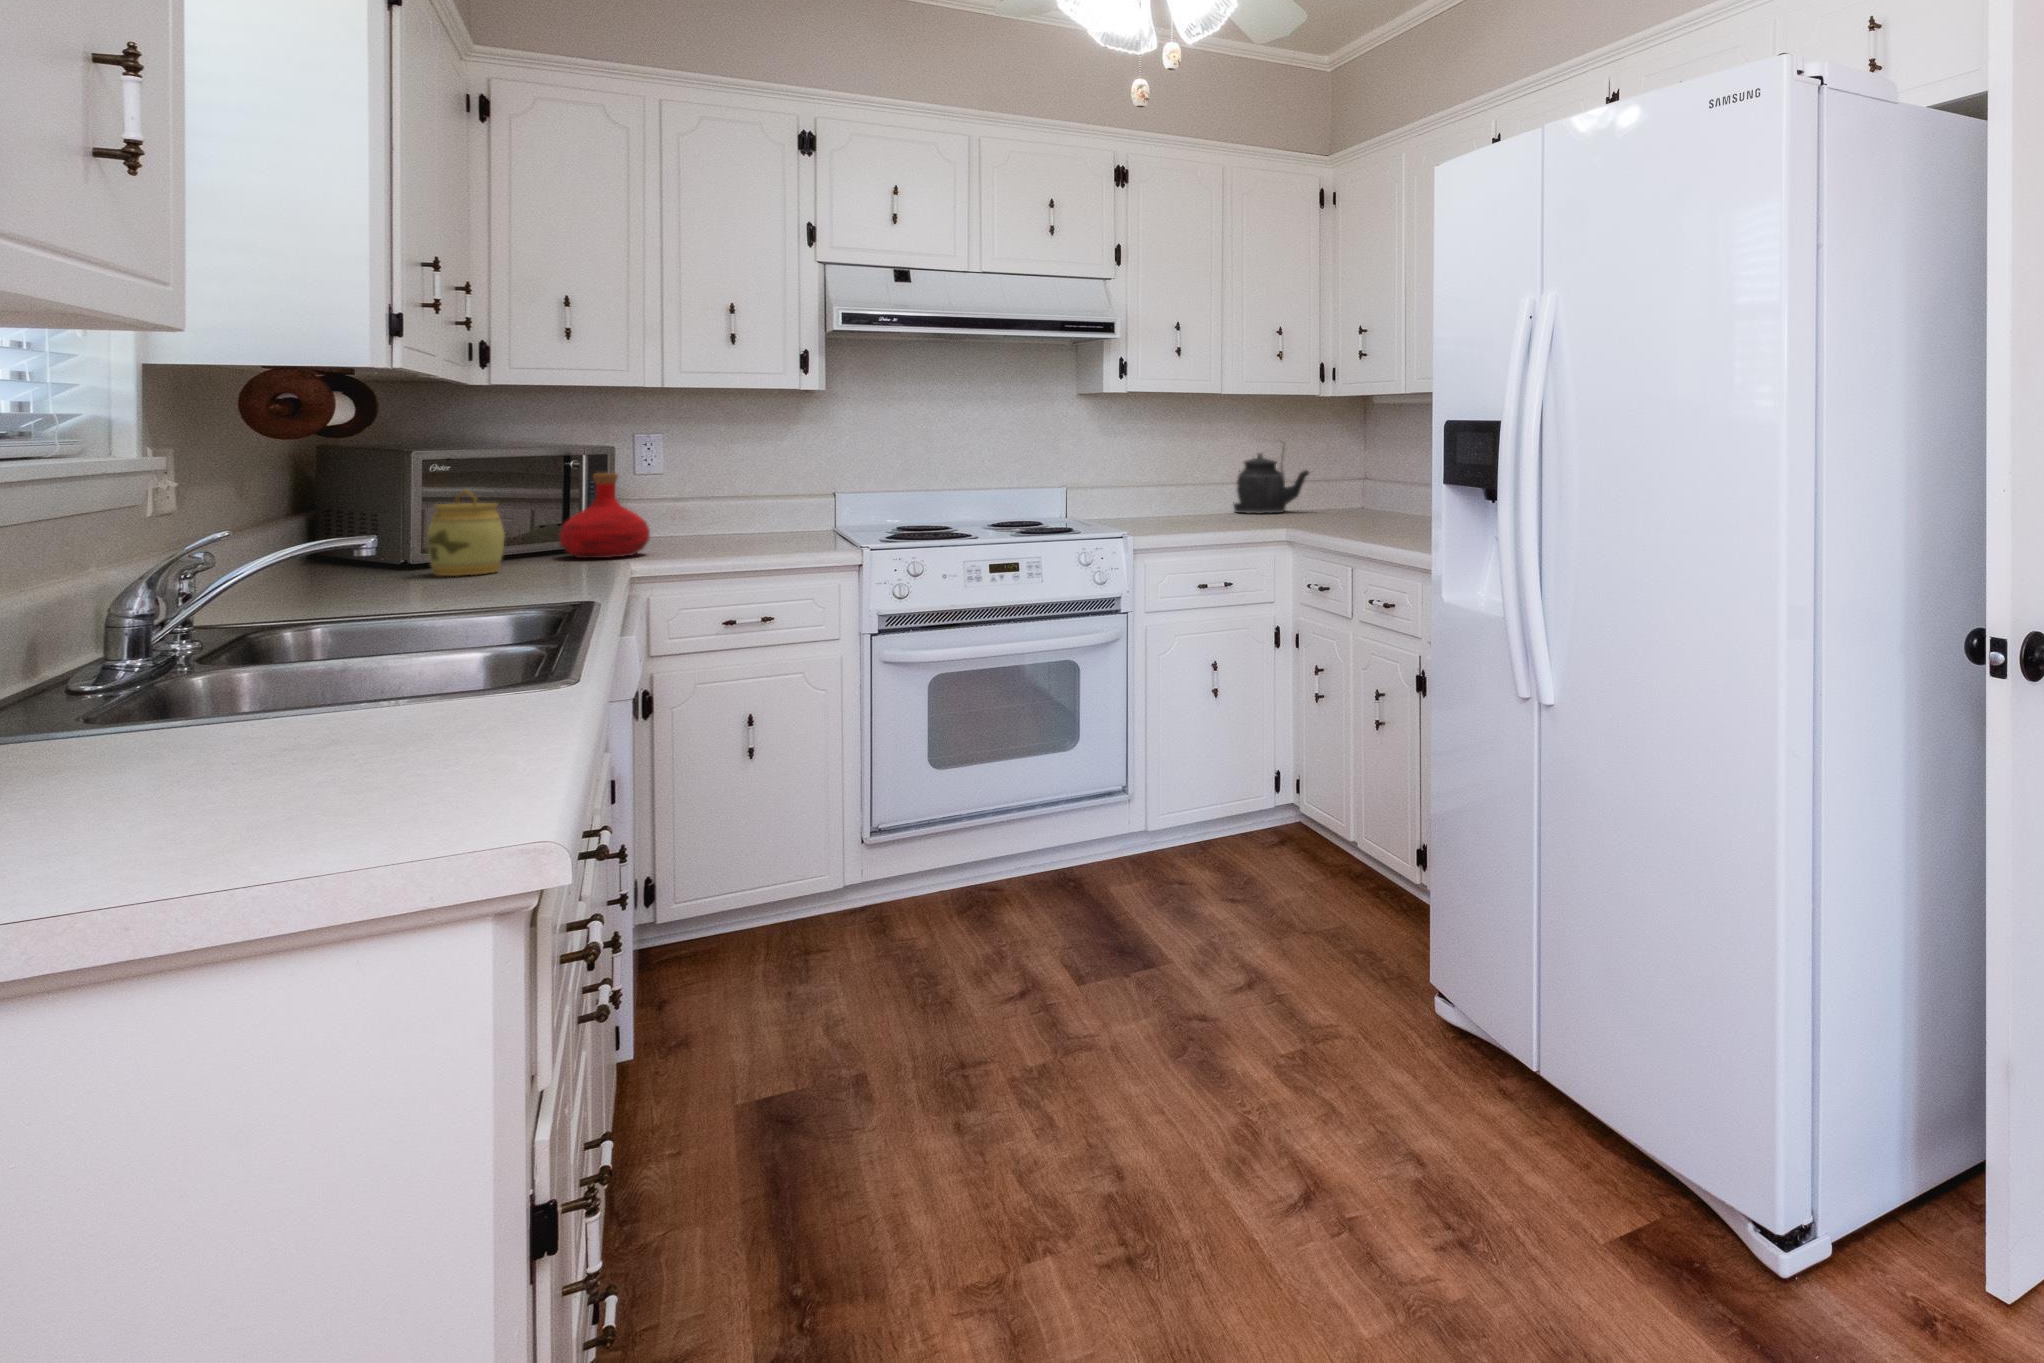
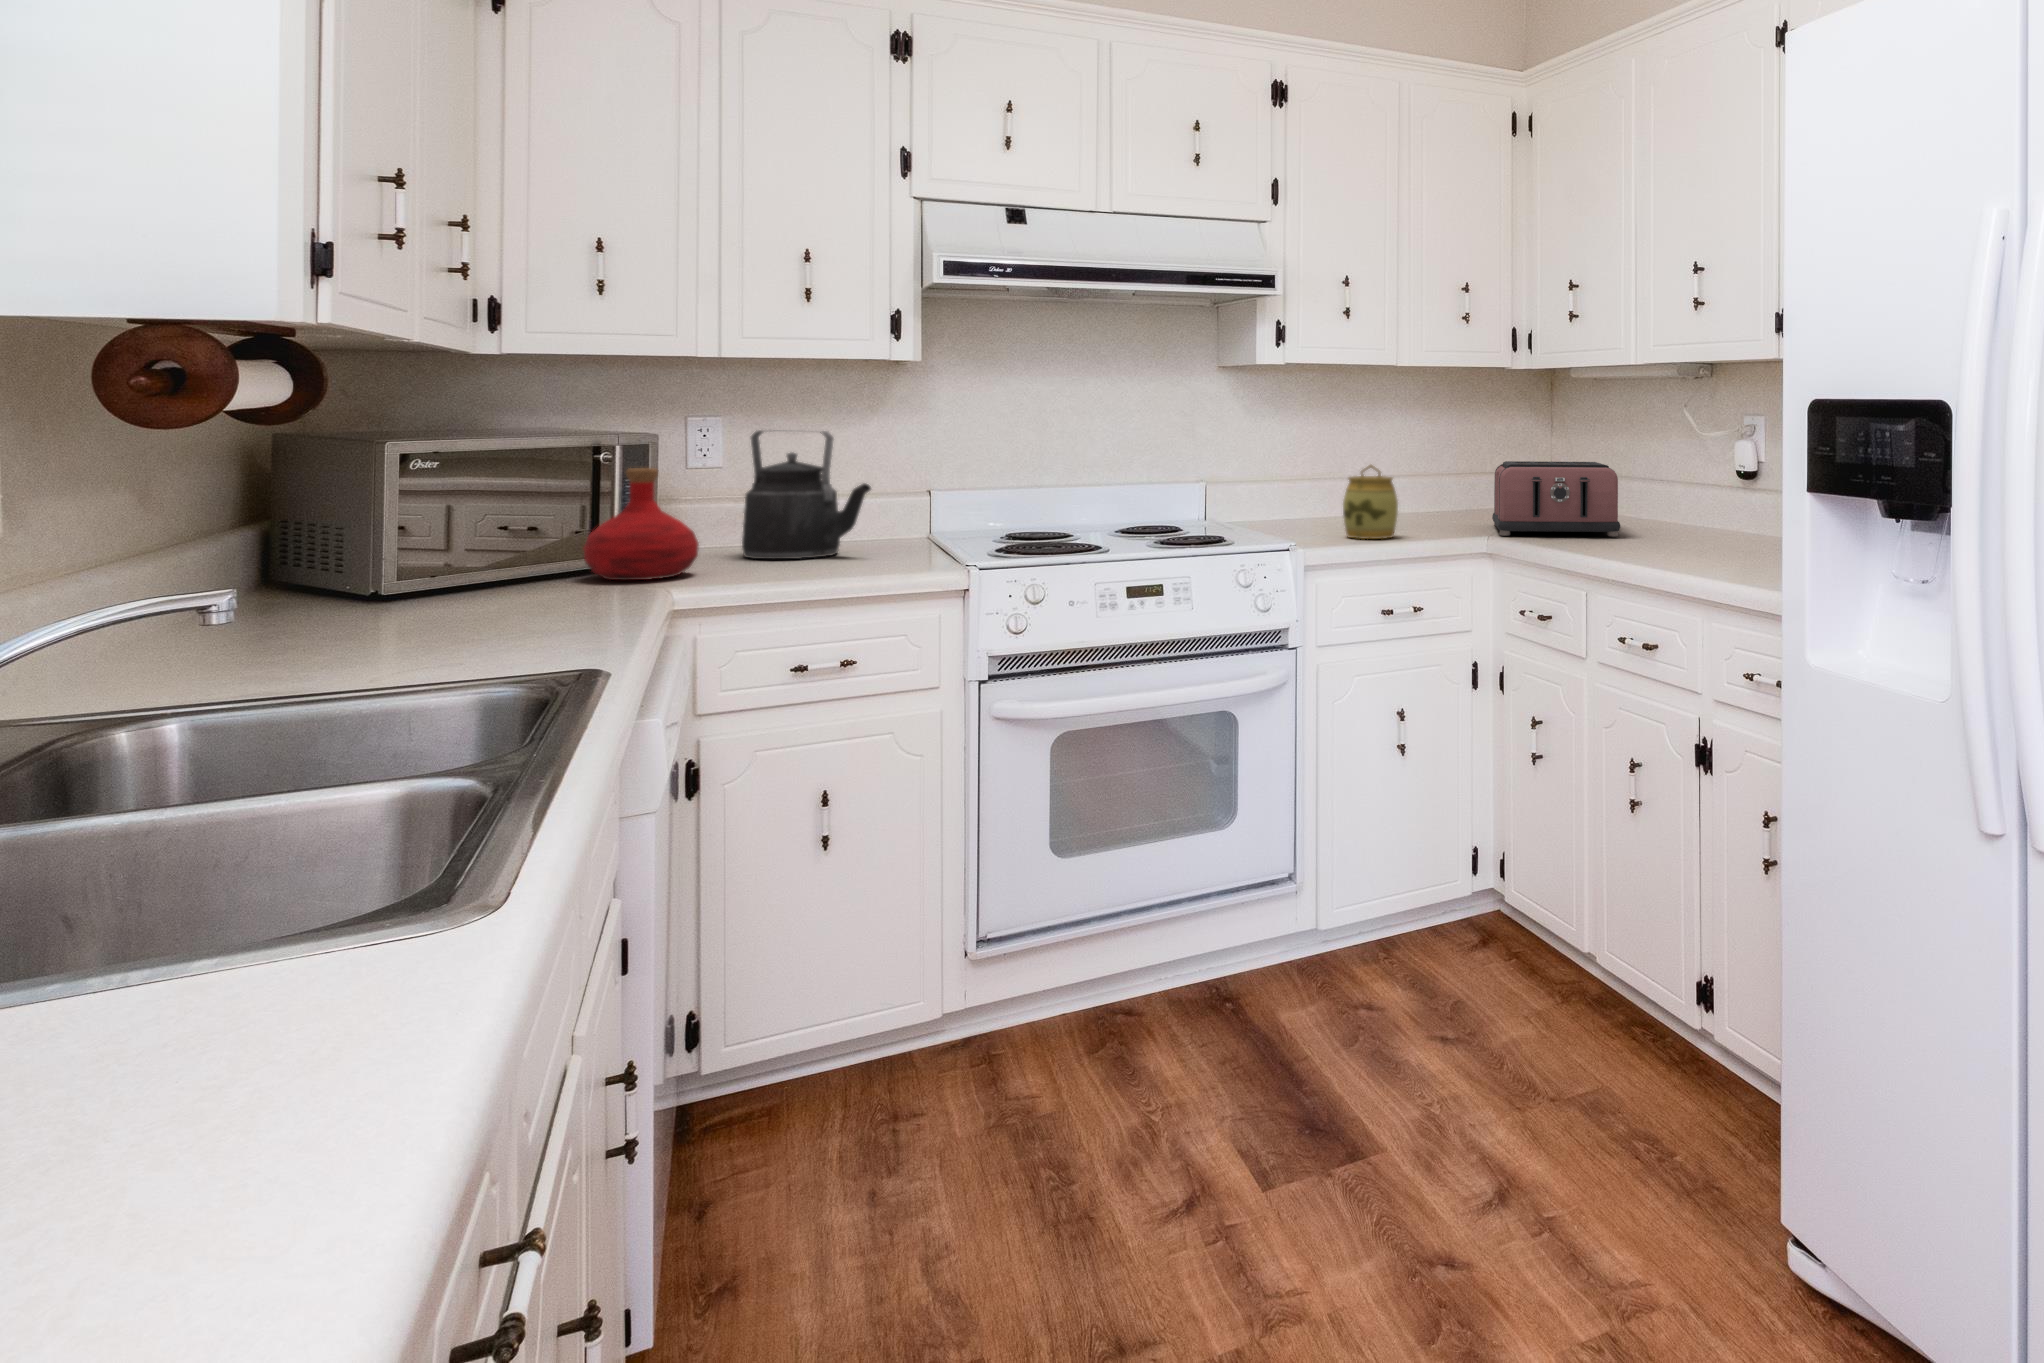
kettle: present [1234,447,1309,514] -> present [742,430,871,559]
toaster: none [1295,467,1392,525] -> present [1492,461,1620,536]
jar: present [427,490,505,576] -> present [1343,465,1398,539]

